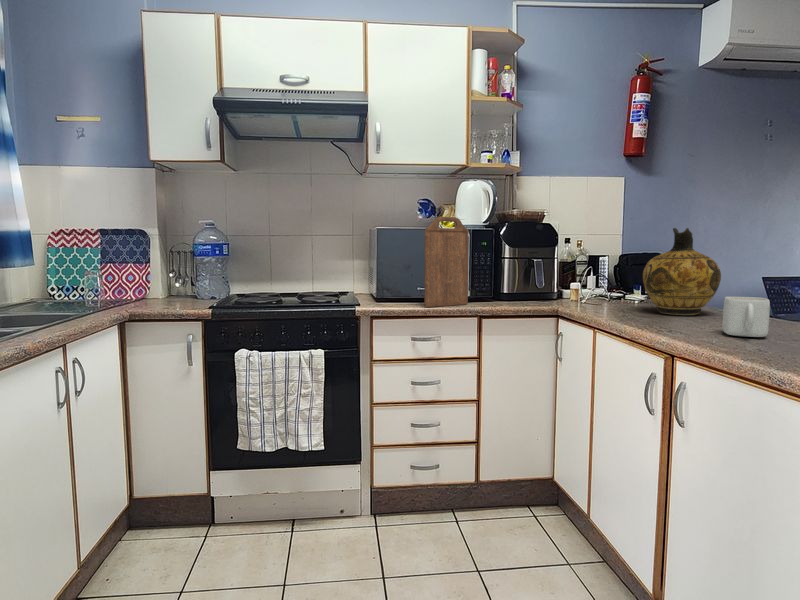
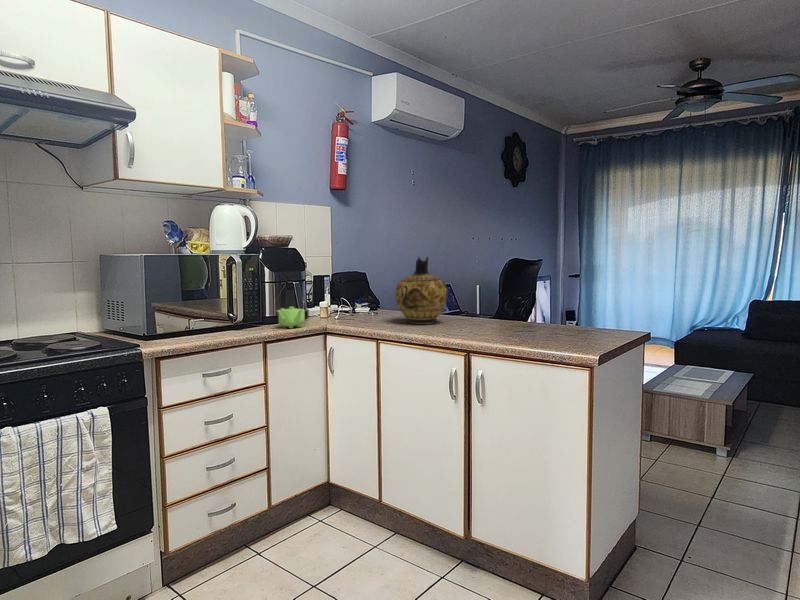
cutting board: present [424,217,469,307] -> none [215,244,251,340]
teapot: none [497,282,531,305] -> present [277,307,305,328]
mug: present [722,297,770,337] -> none [477,308,507,336]

